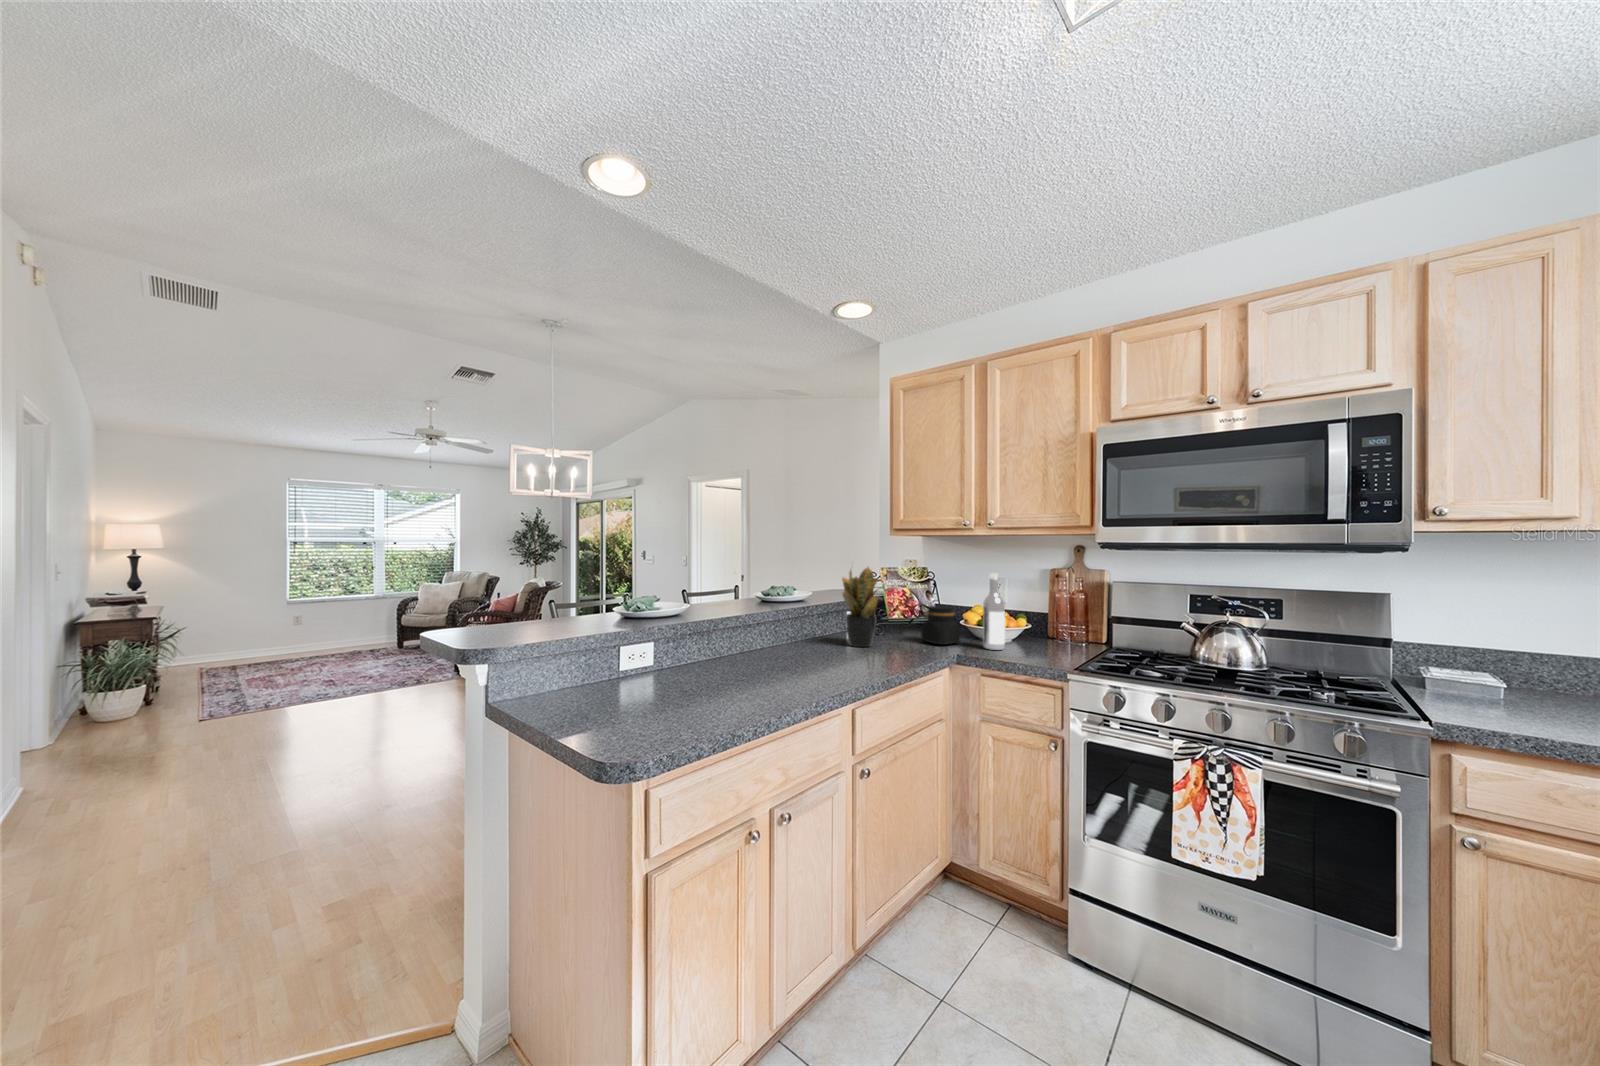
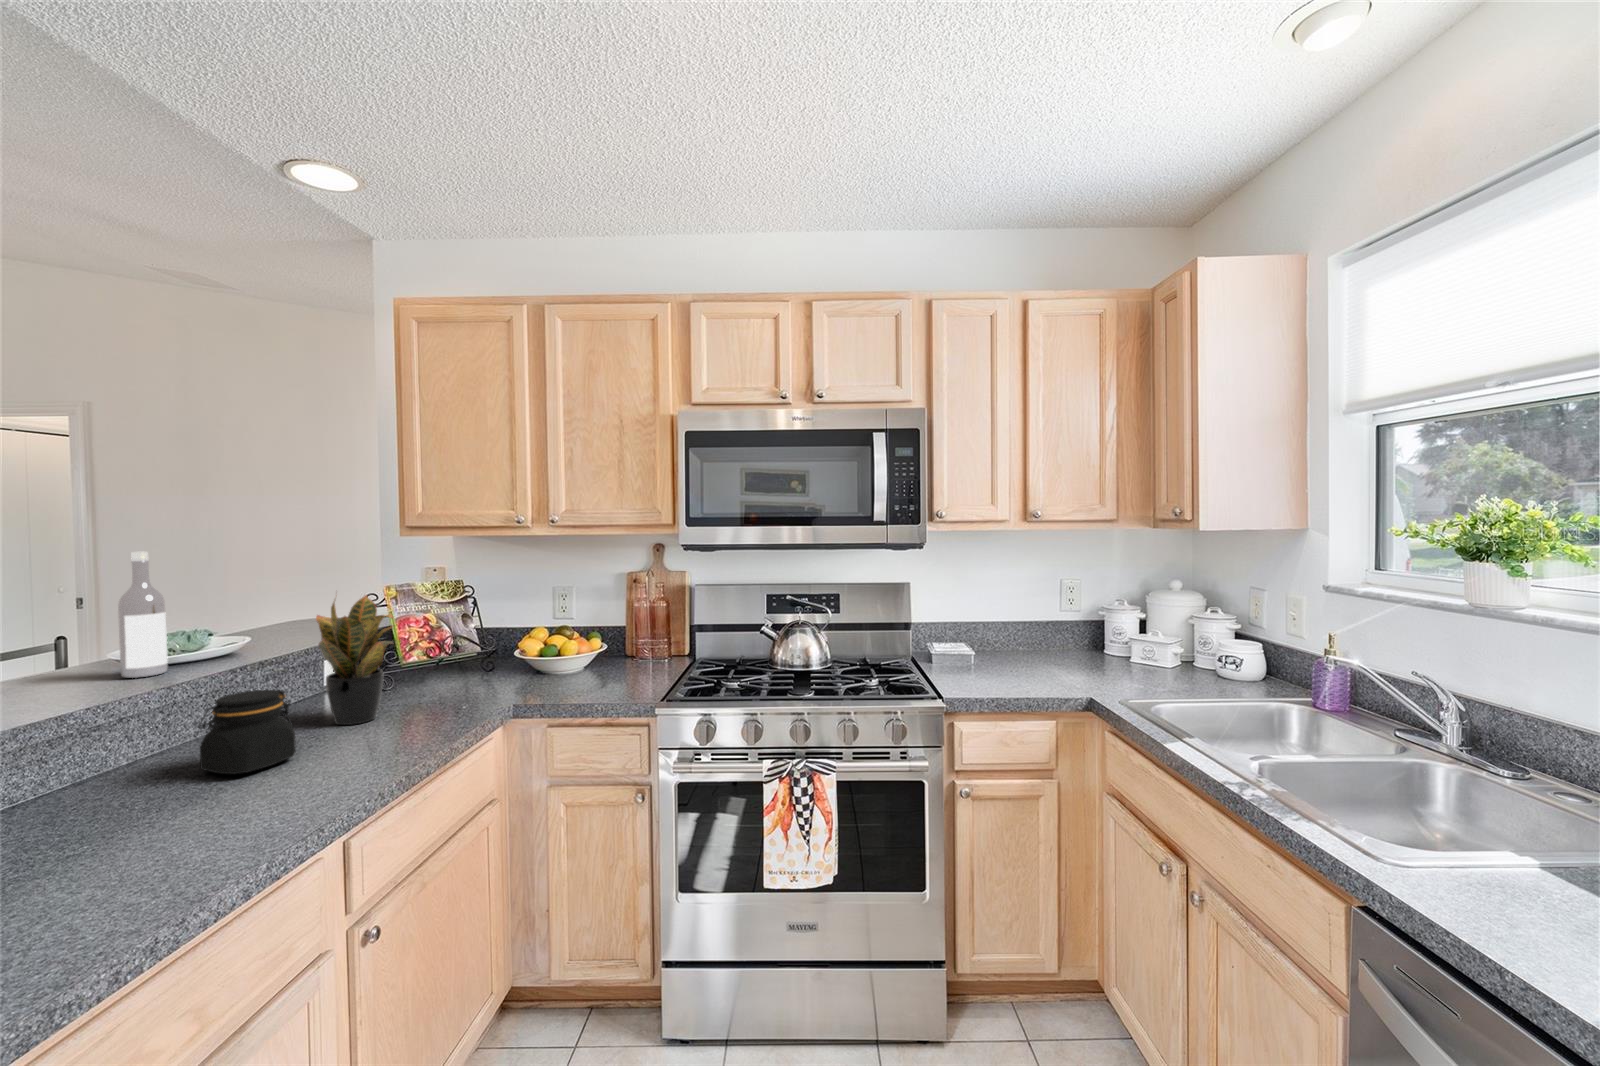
wine bottle: present [983,573,1005,650] -> present [118,552,168,678]
jar: present [921,606,960,645] -> present [198,690,296,774]

